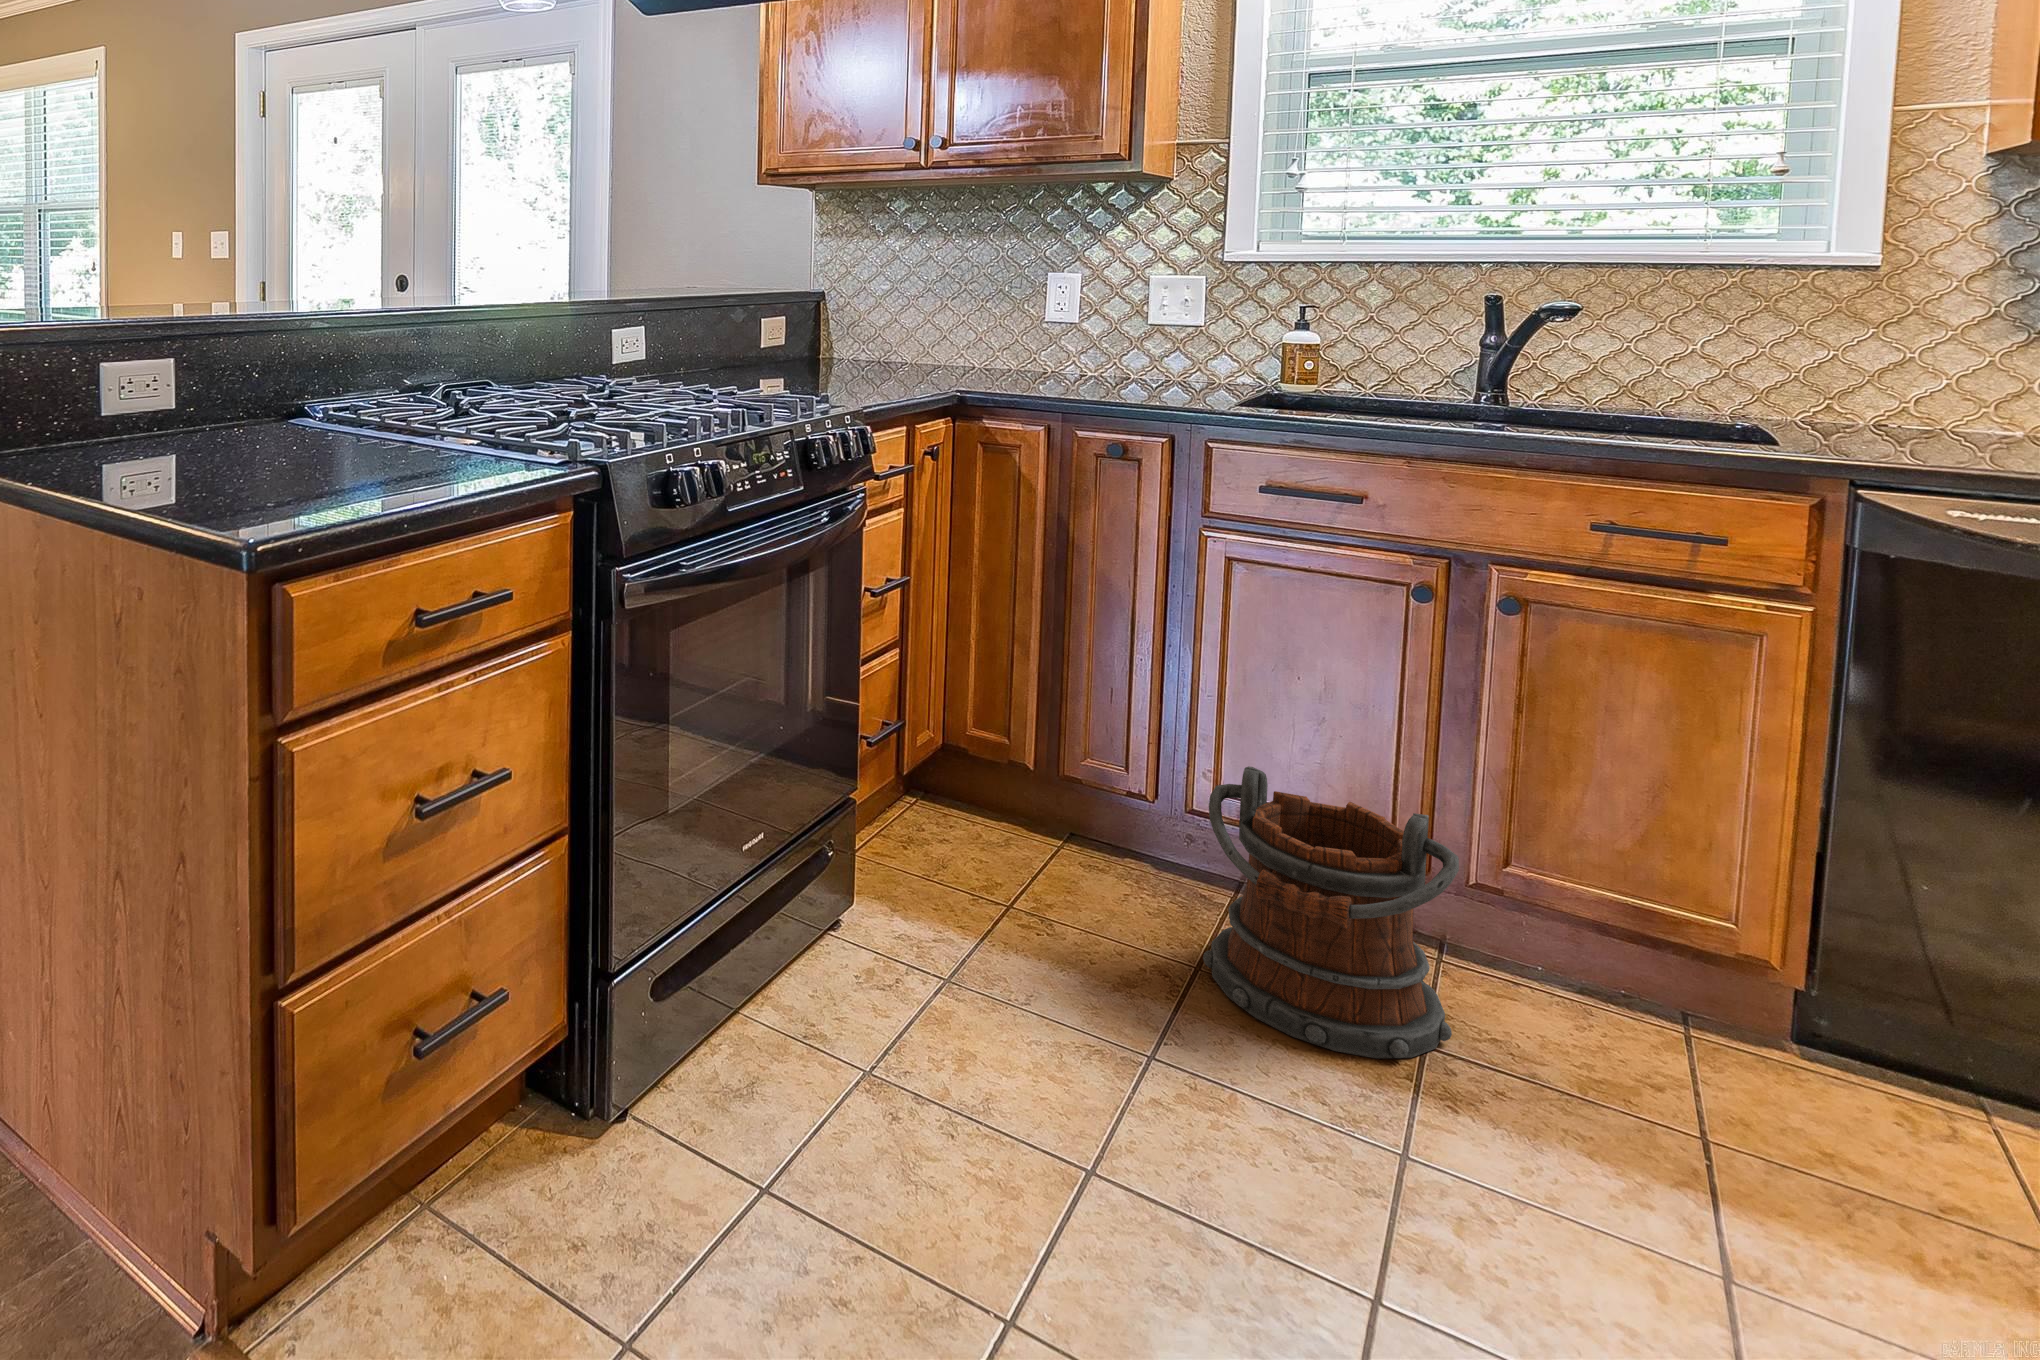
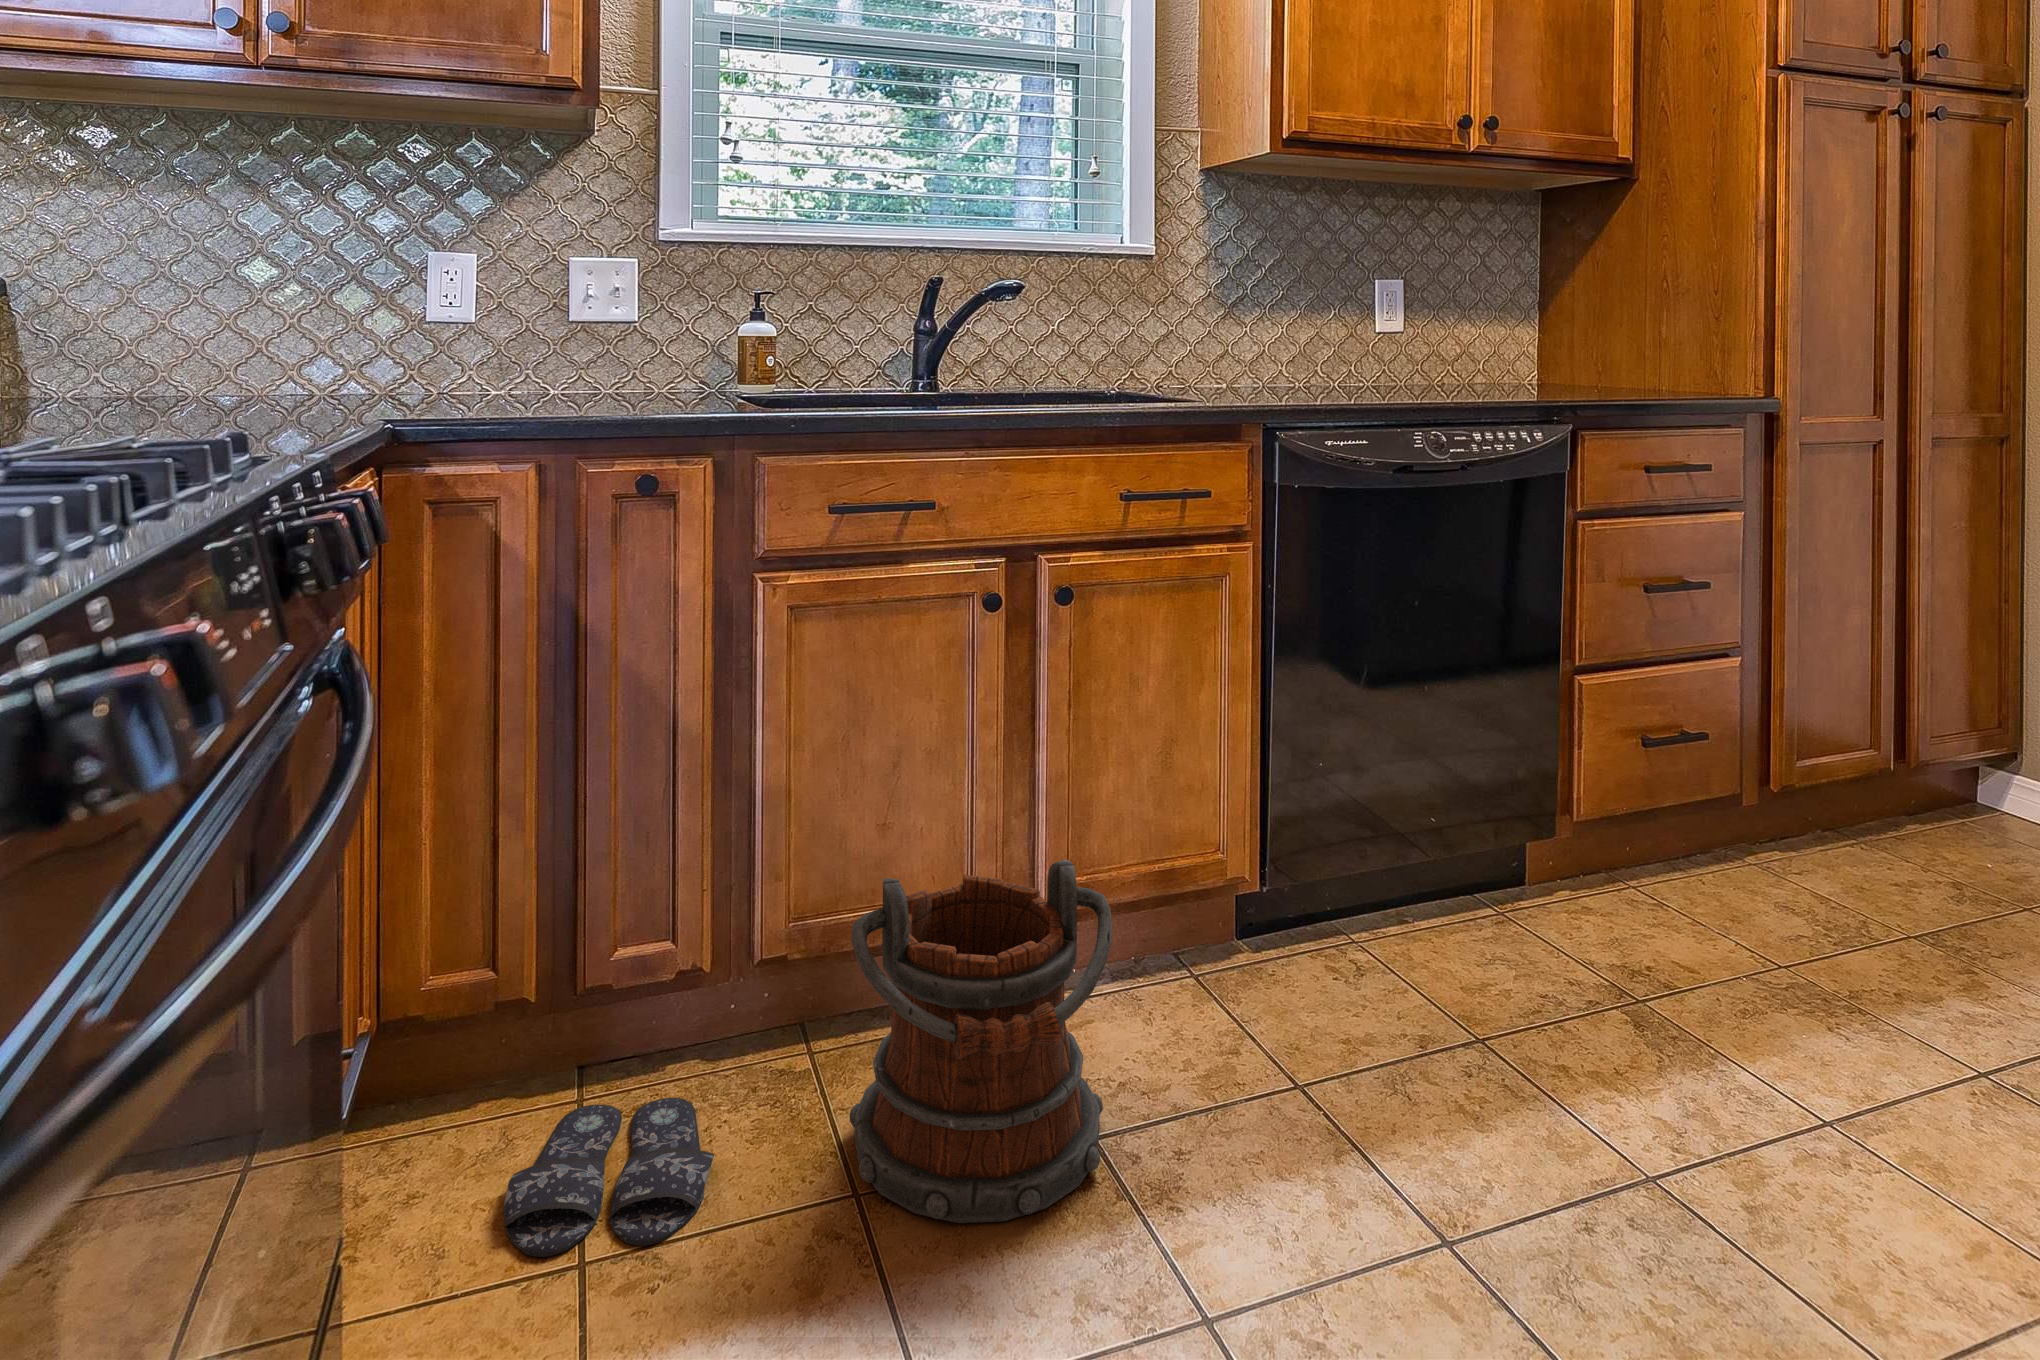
slippers: none [980,848,1130,924] -> present [504,1098,714,1257]

